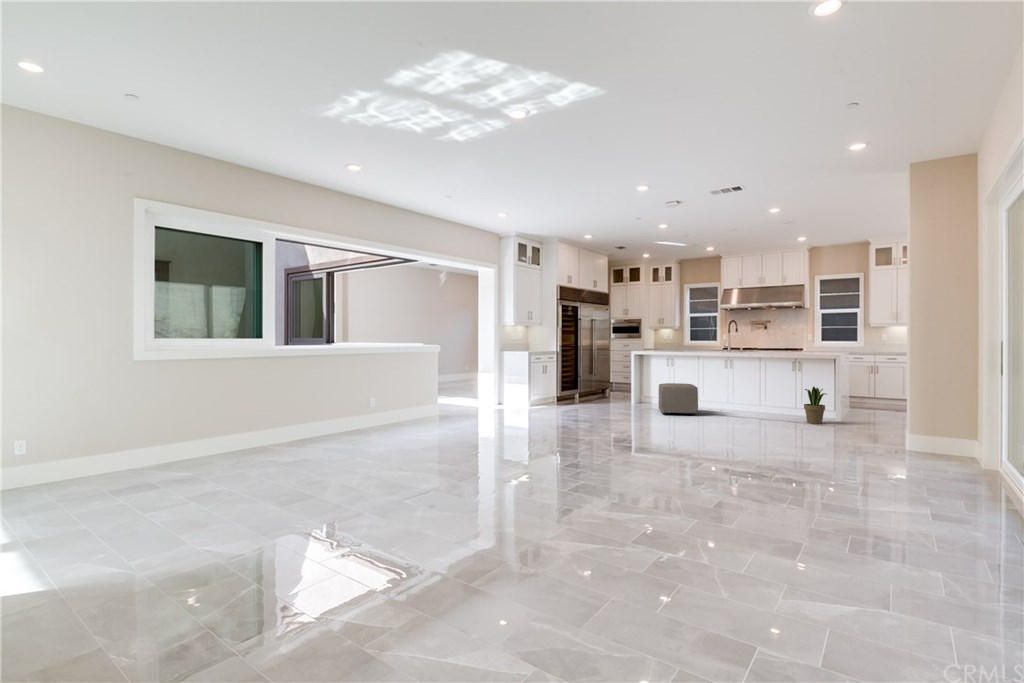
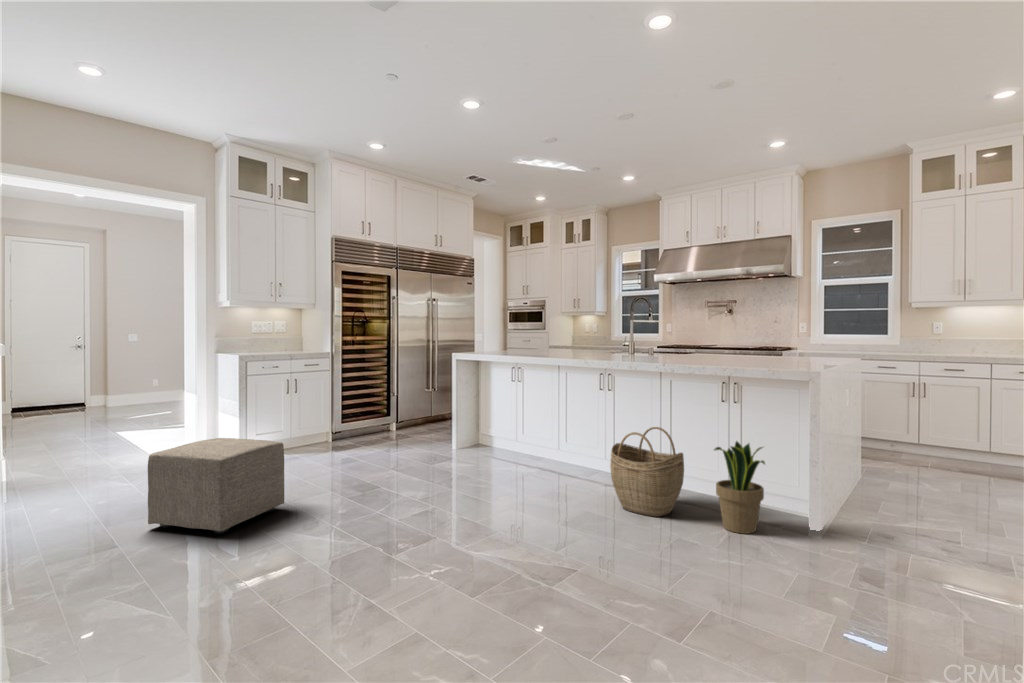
ottoman: present [659,383,698,415] -> present [148,438,284,534]
woven basket: none [752,383,787,421] -> present [610,427,684,517]

